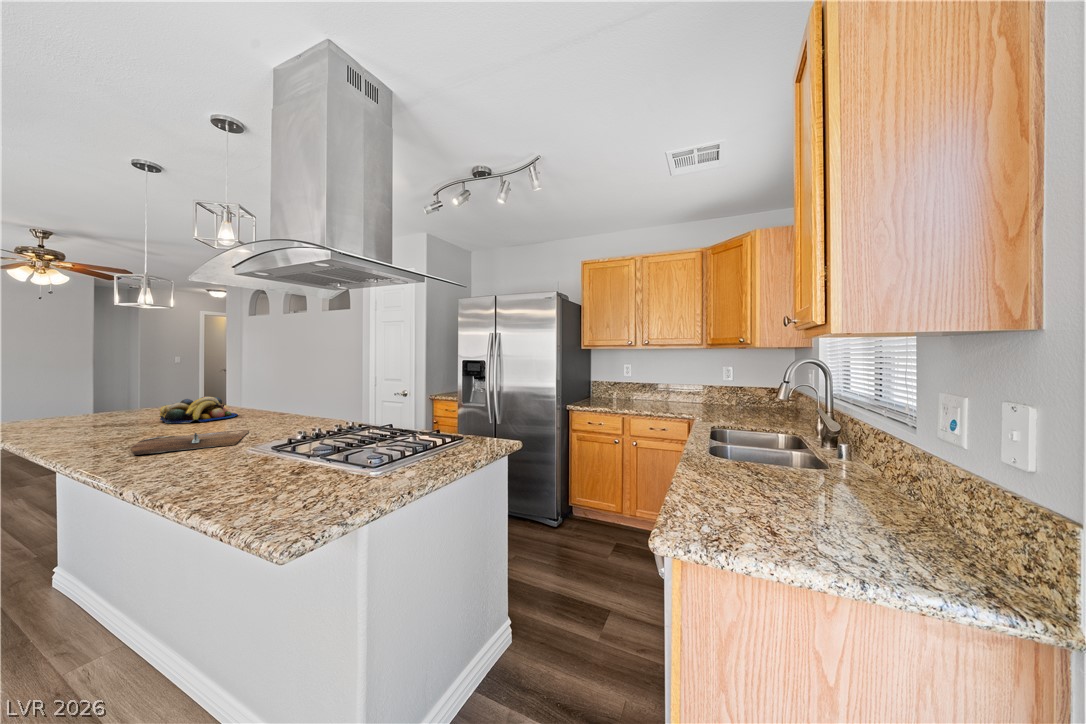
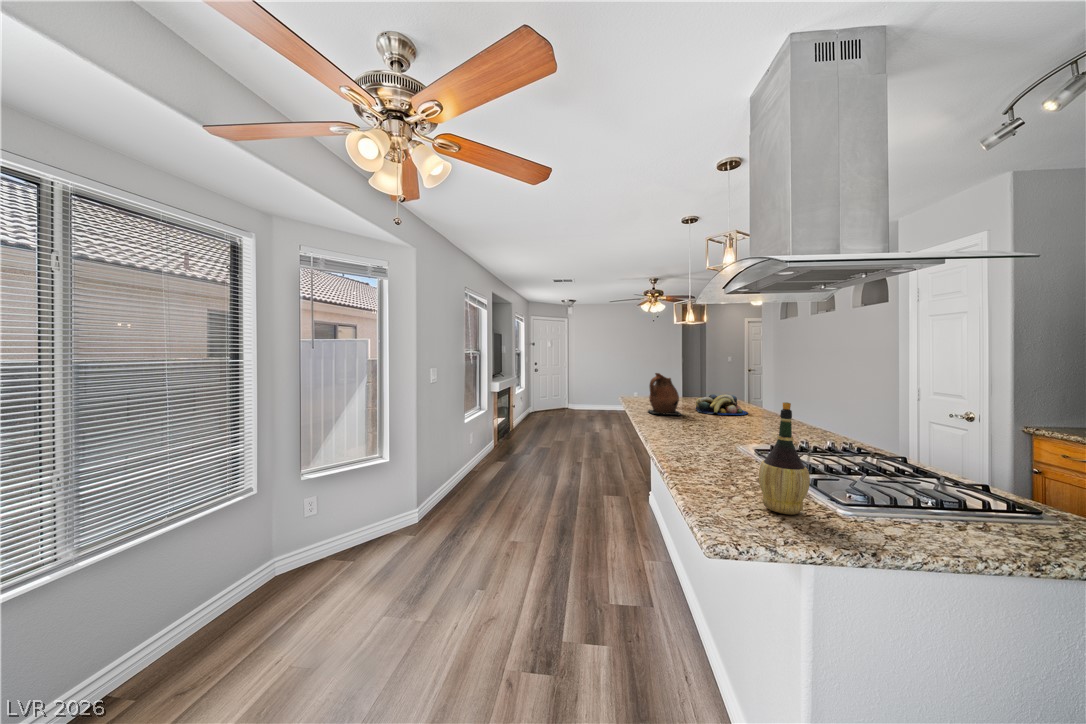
ceramic pitcher: none [65,377,143,438] -> present [648,373,681,415]
wine bottle: none [307,387,354,493] -> present [759,402,810,514]
cutting board: present [131,430,249,455] -> none [668,421,748,440]

